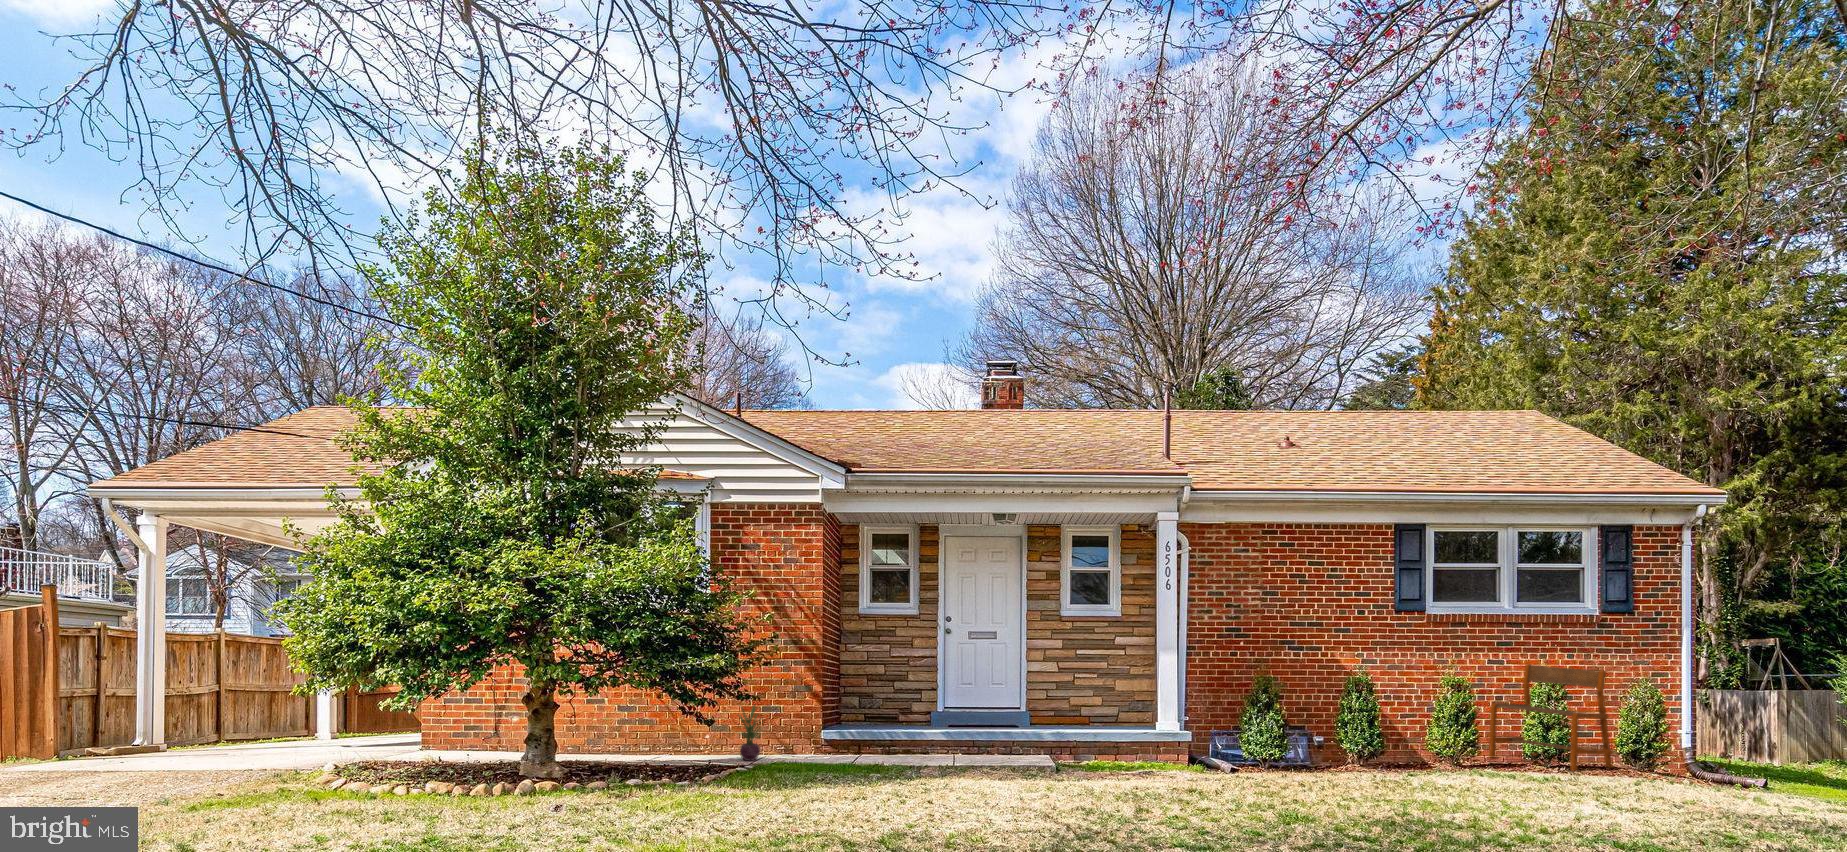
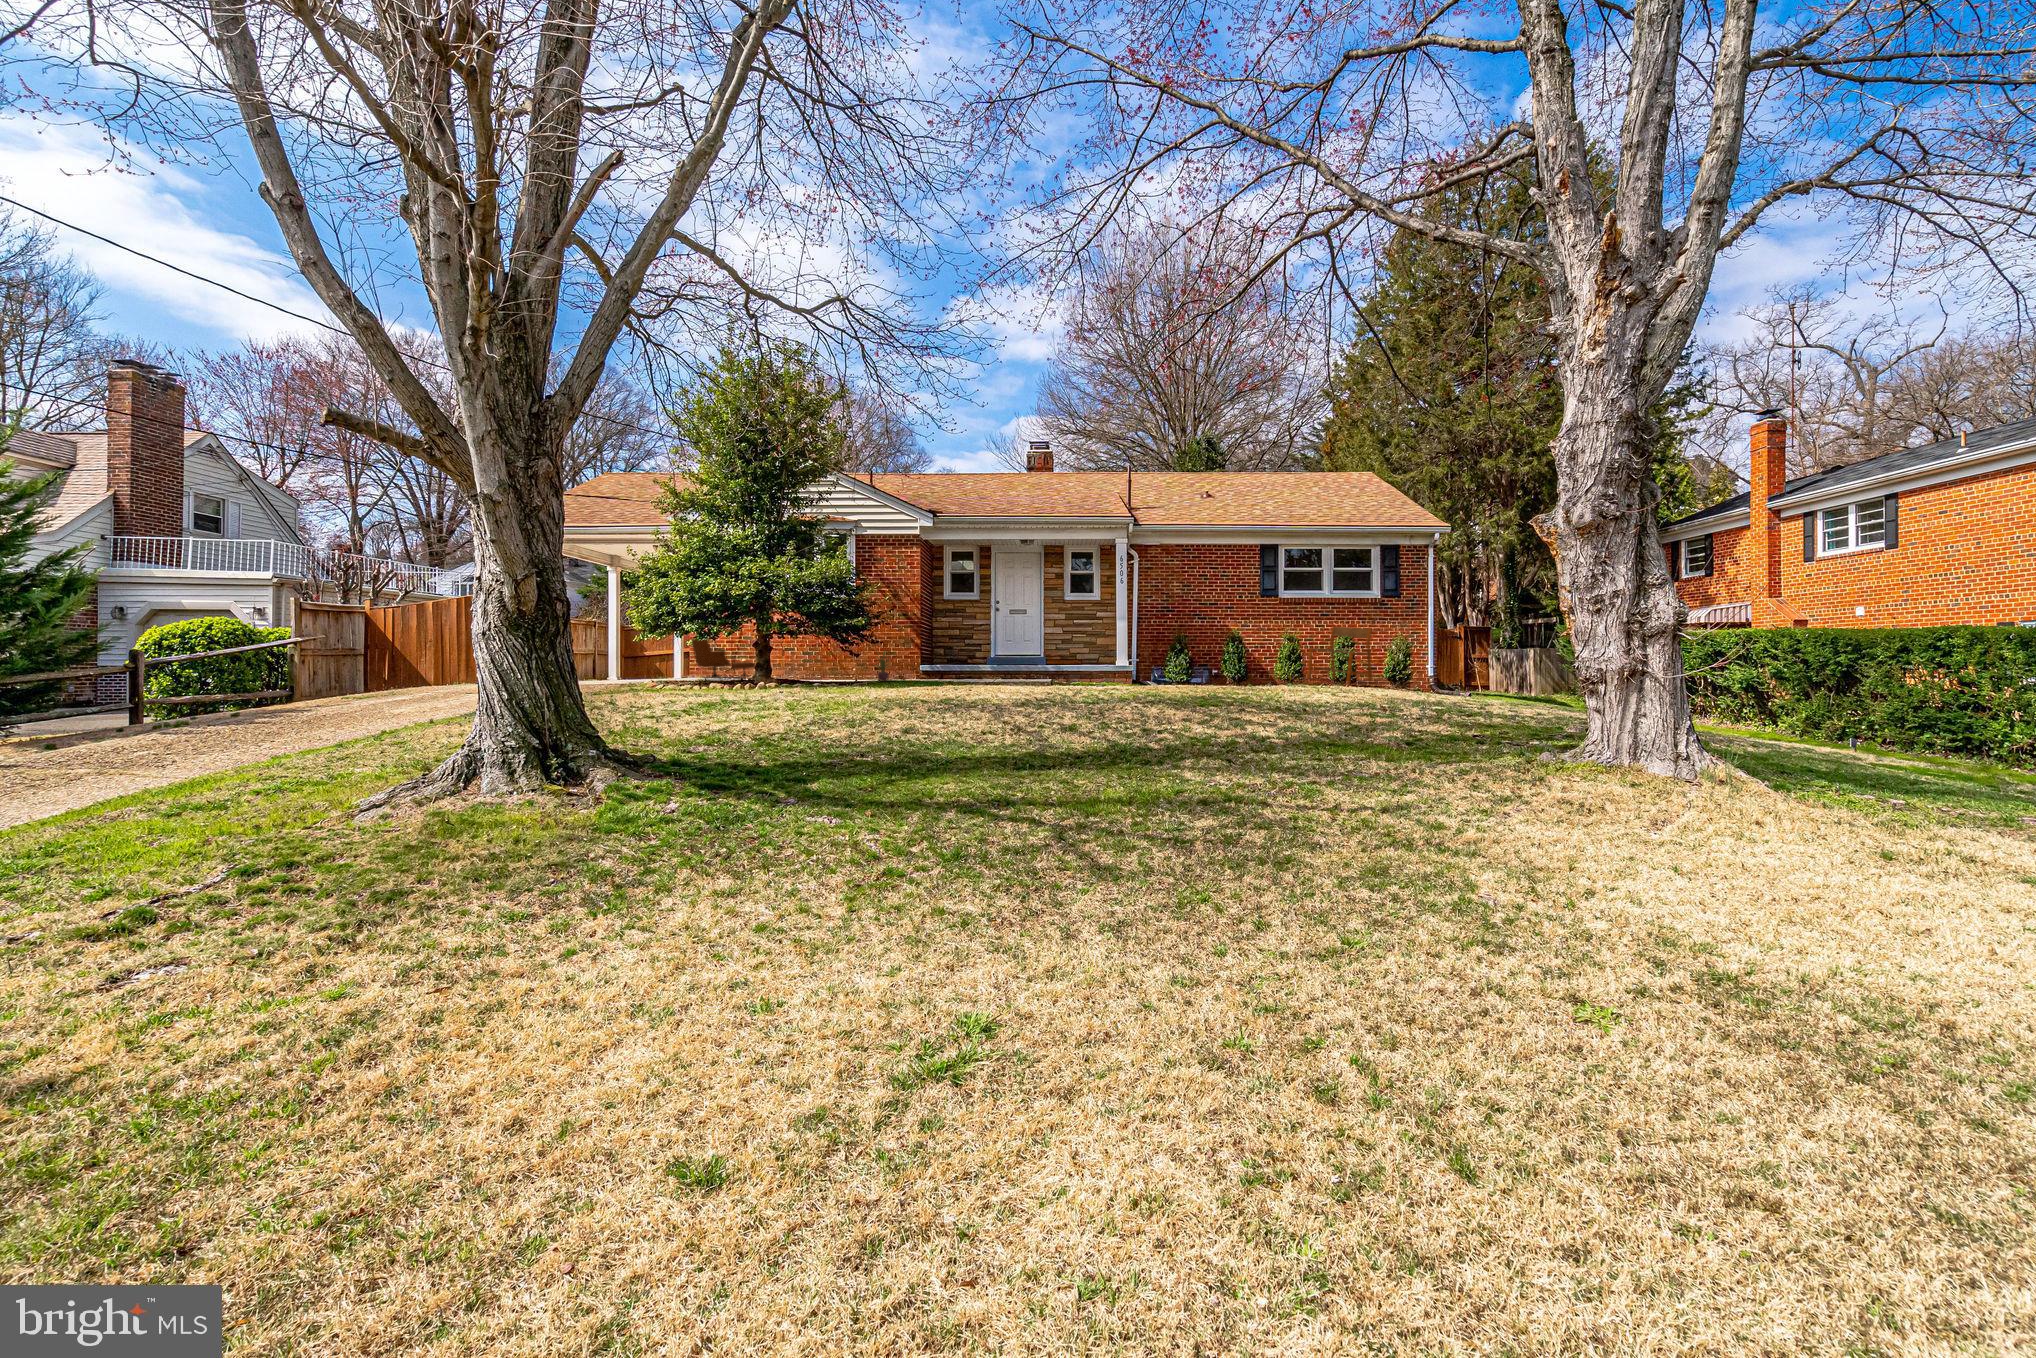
lounge chair: none [414,657,530,760] -> present [692,639,755,679]

